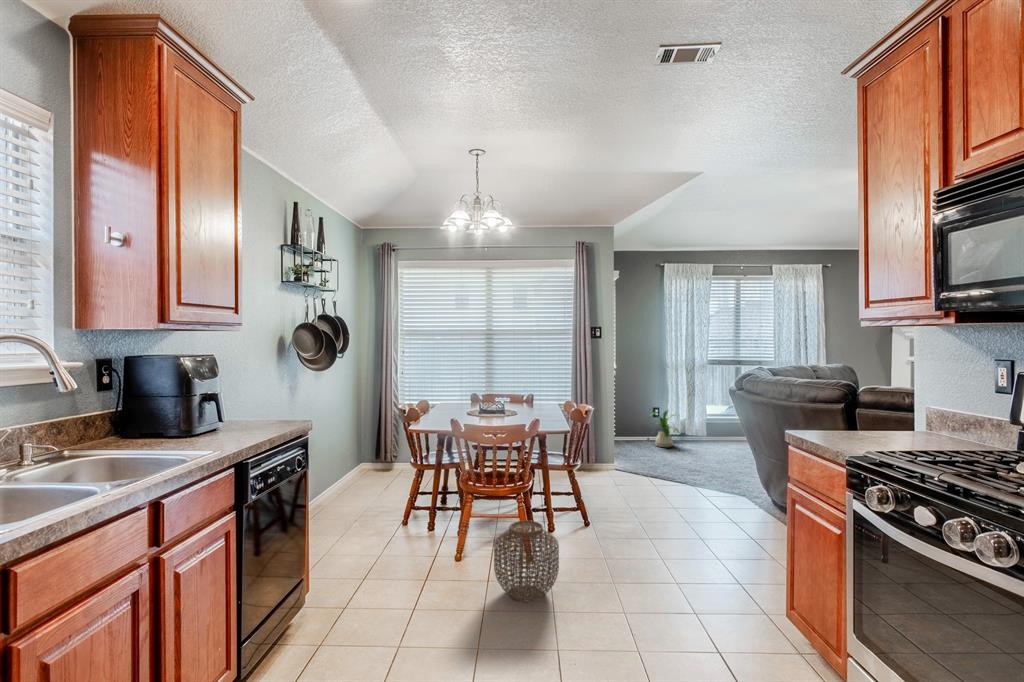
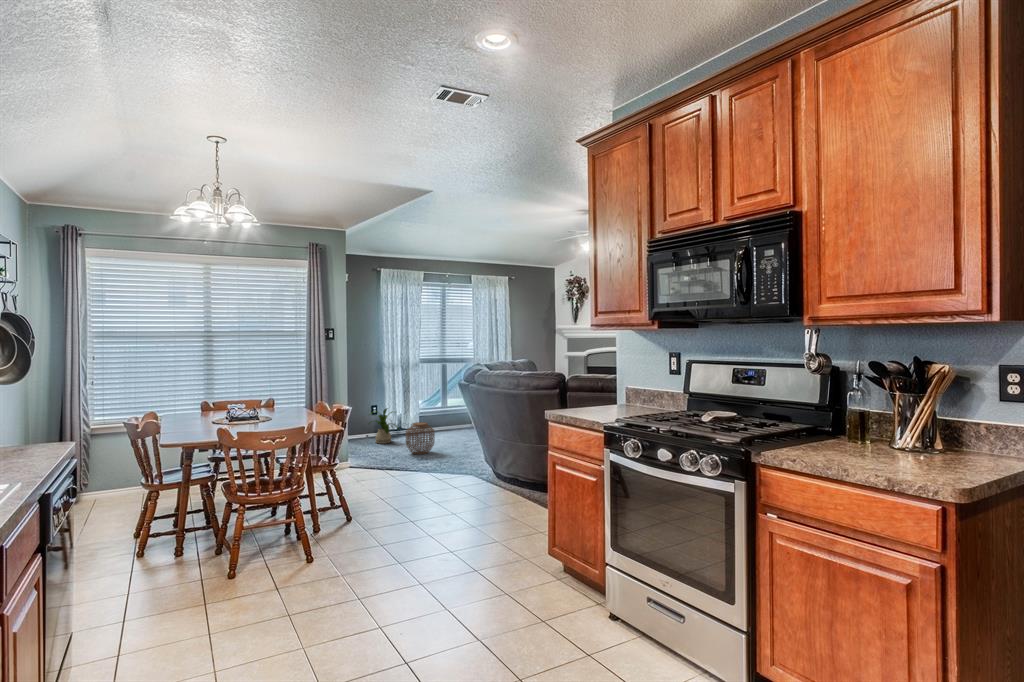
woven basket: present [494,521,559,602] -> present [406,422,435,455]

